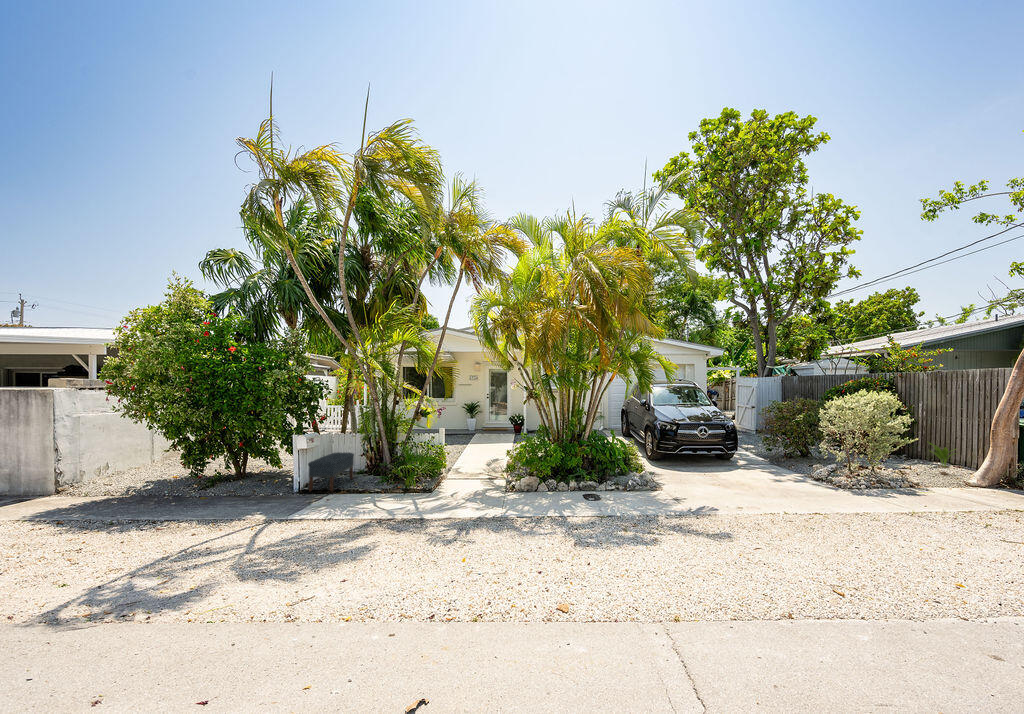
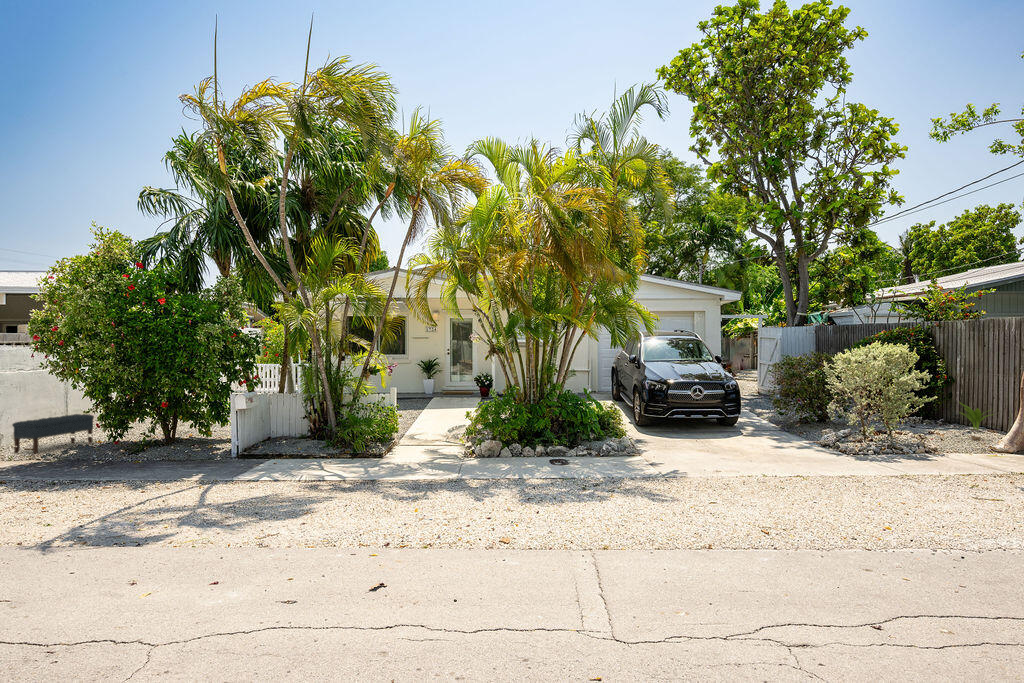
bench: present [308,452,354,491] -> present [12,414,94,454]

